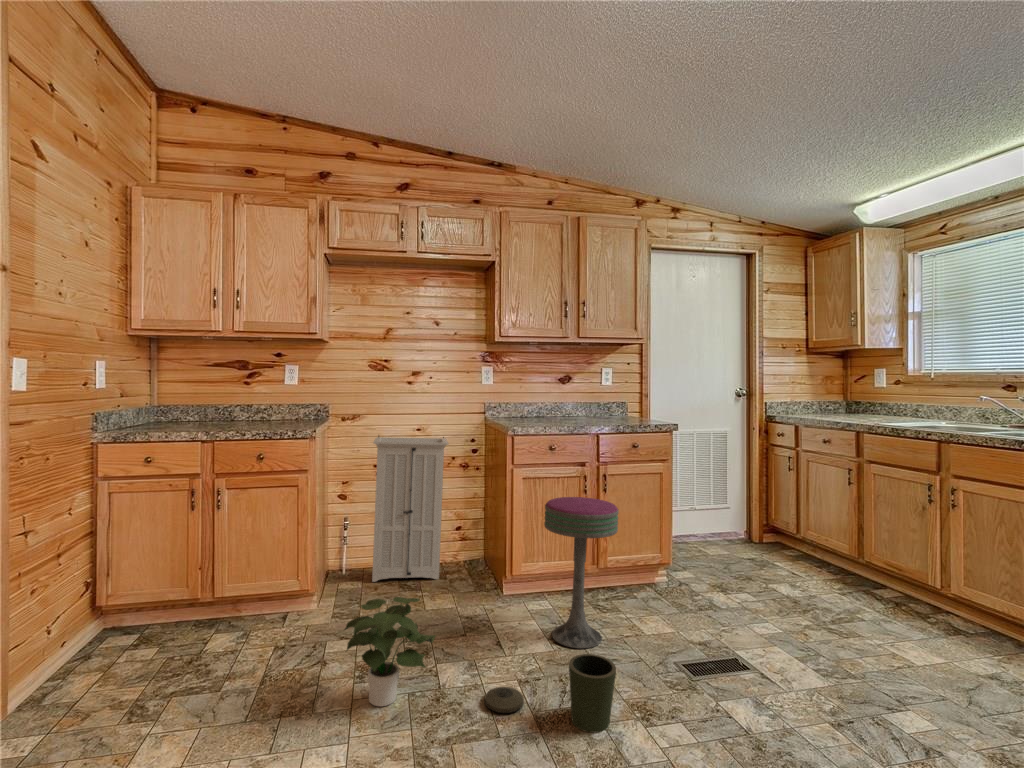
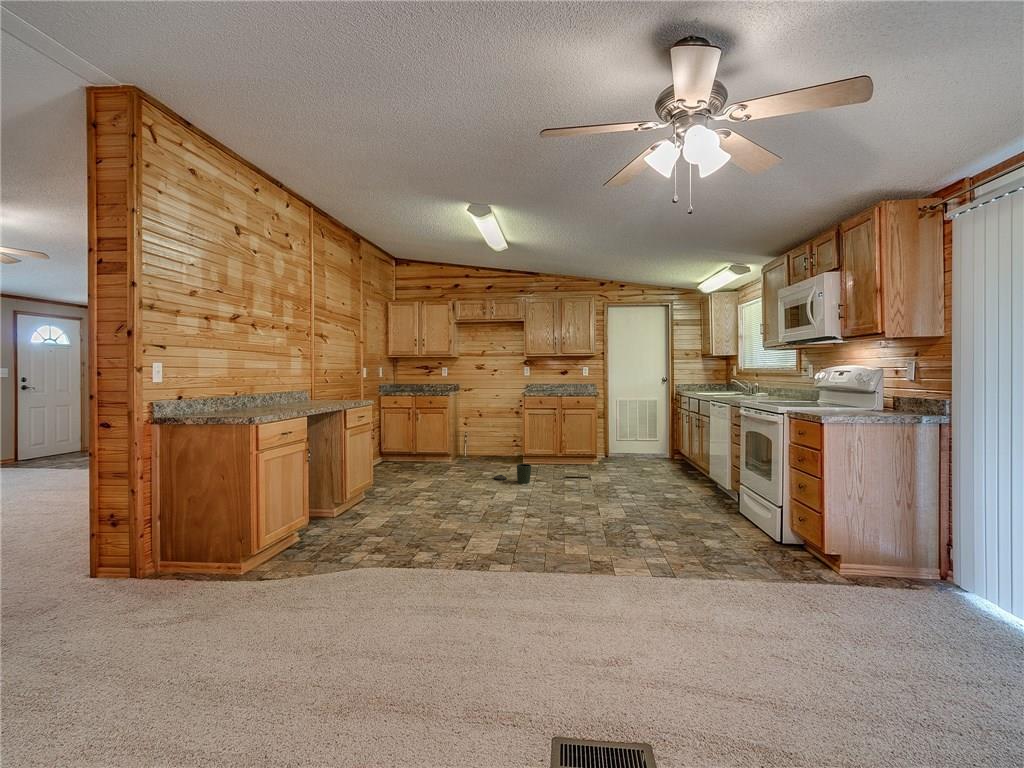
storage cabinet: present [372,436,448,582] -> none [475,397,508,459]
bar stool: present [544,497,619,649] -> none [528,420,556,474]
potted plant: present [345,597,436,706] -> none [453,445,482,477]

